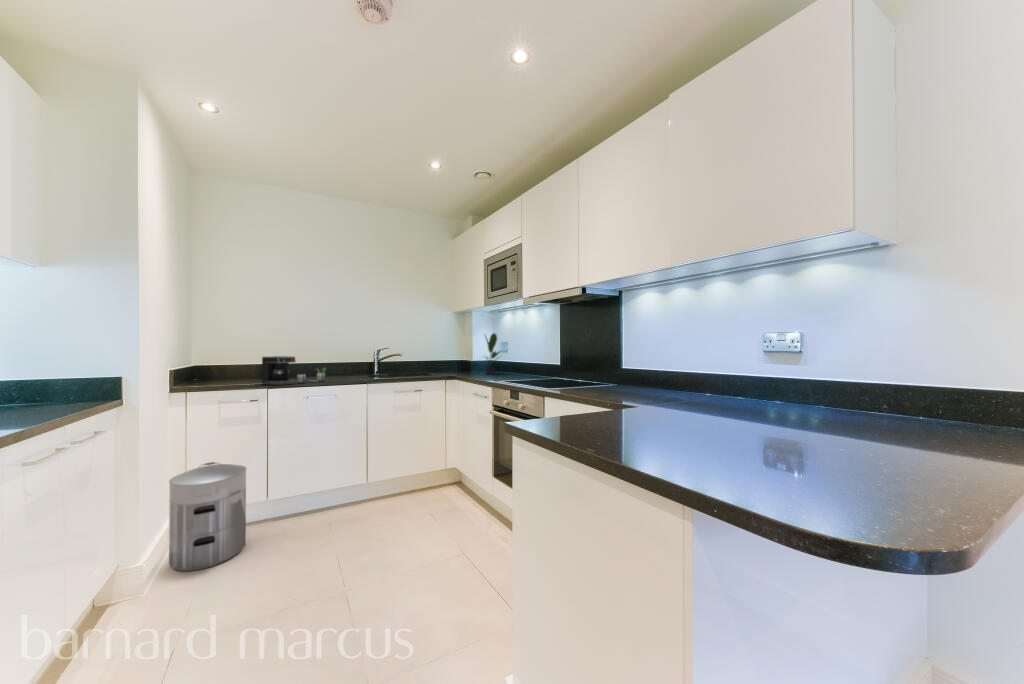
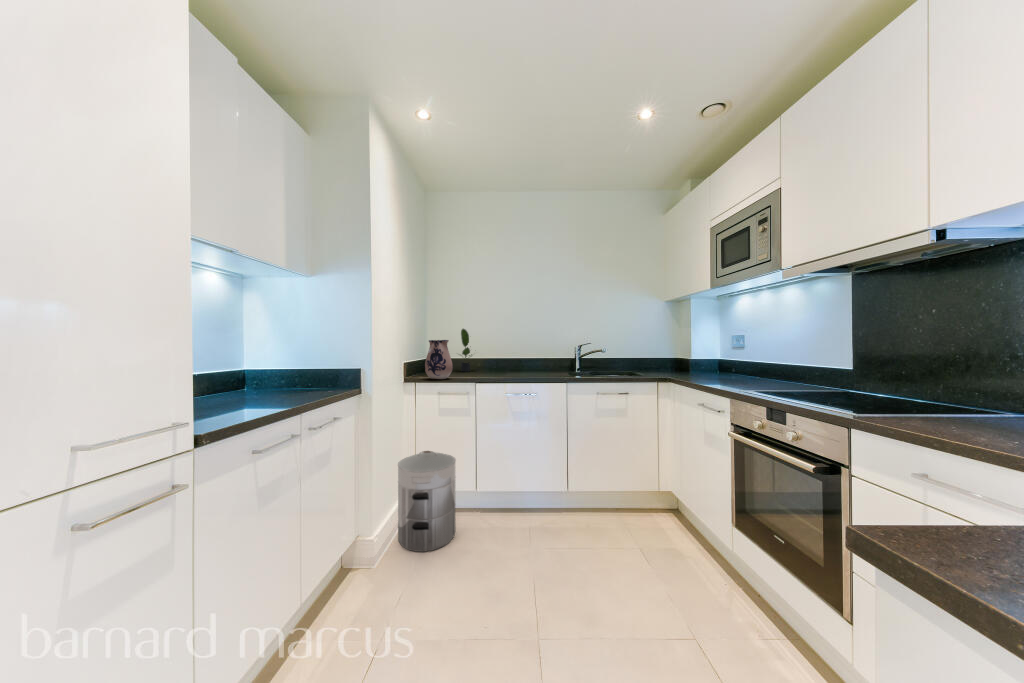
potted plant: present [486,333,500,374] -> present [461,329,472,371]
ceramic pitcher: none [203,344,240,386] -> present [425,340,453,379]
coffee maker: present [262,356,326,385] -> none [470,352,526,381]

